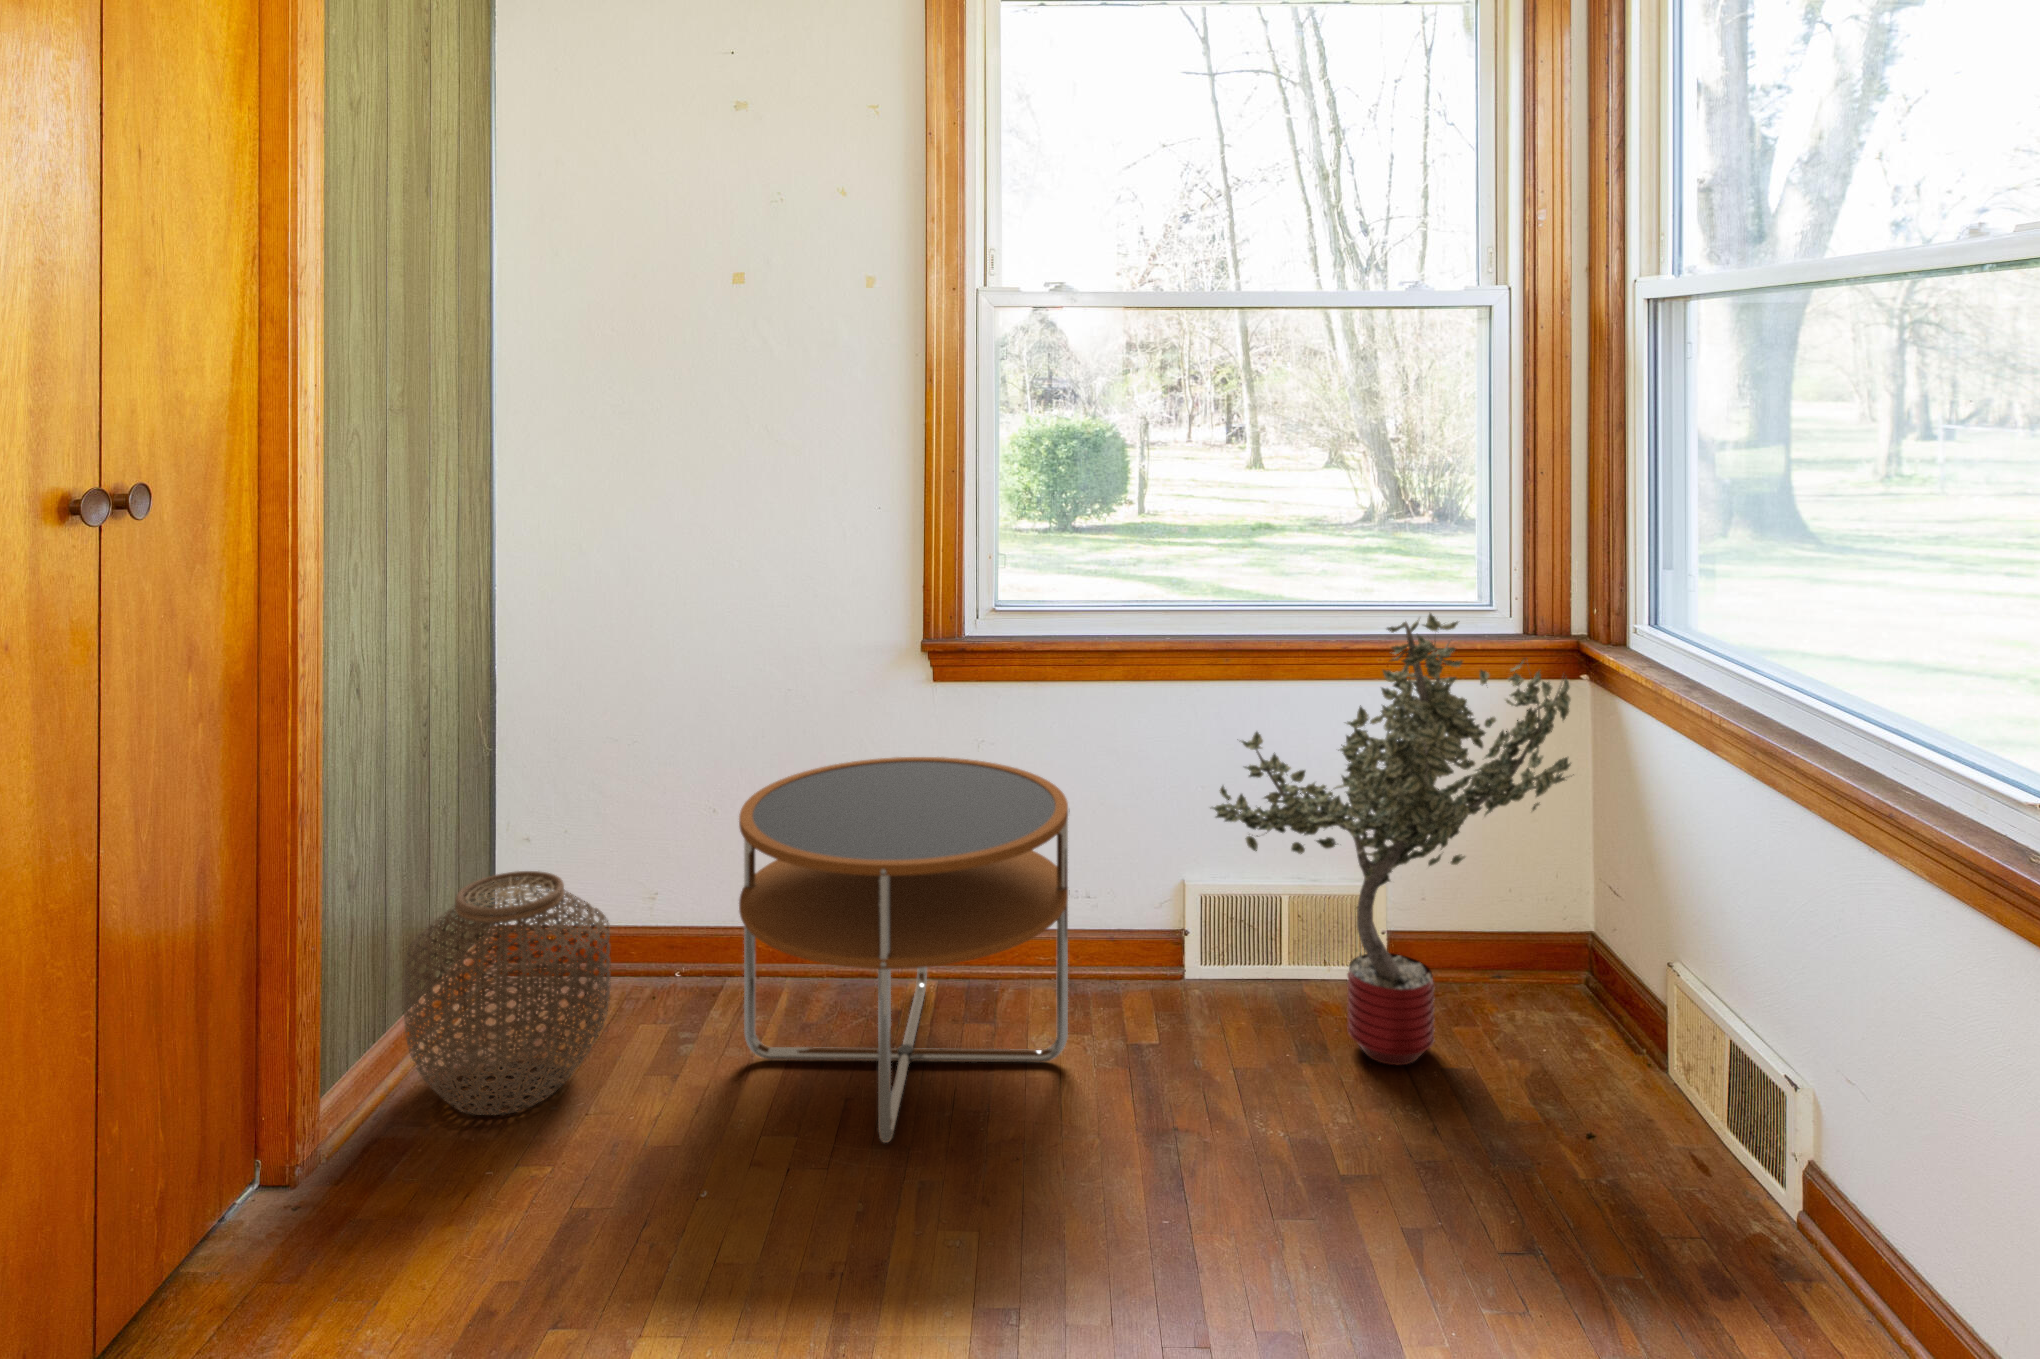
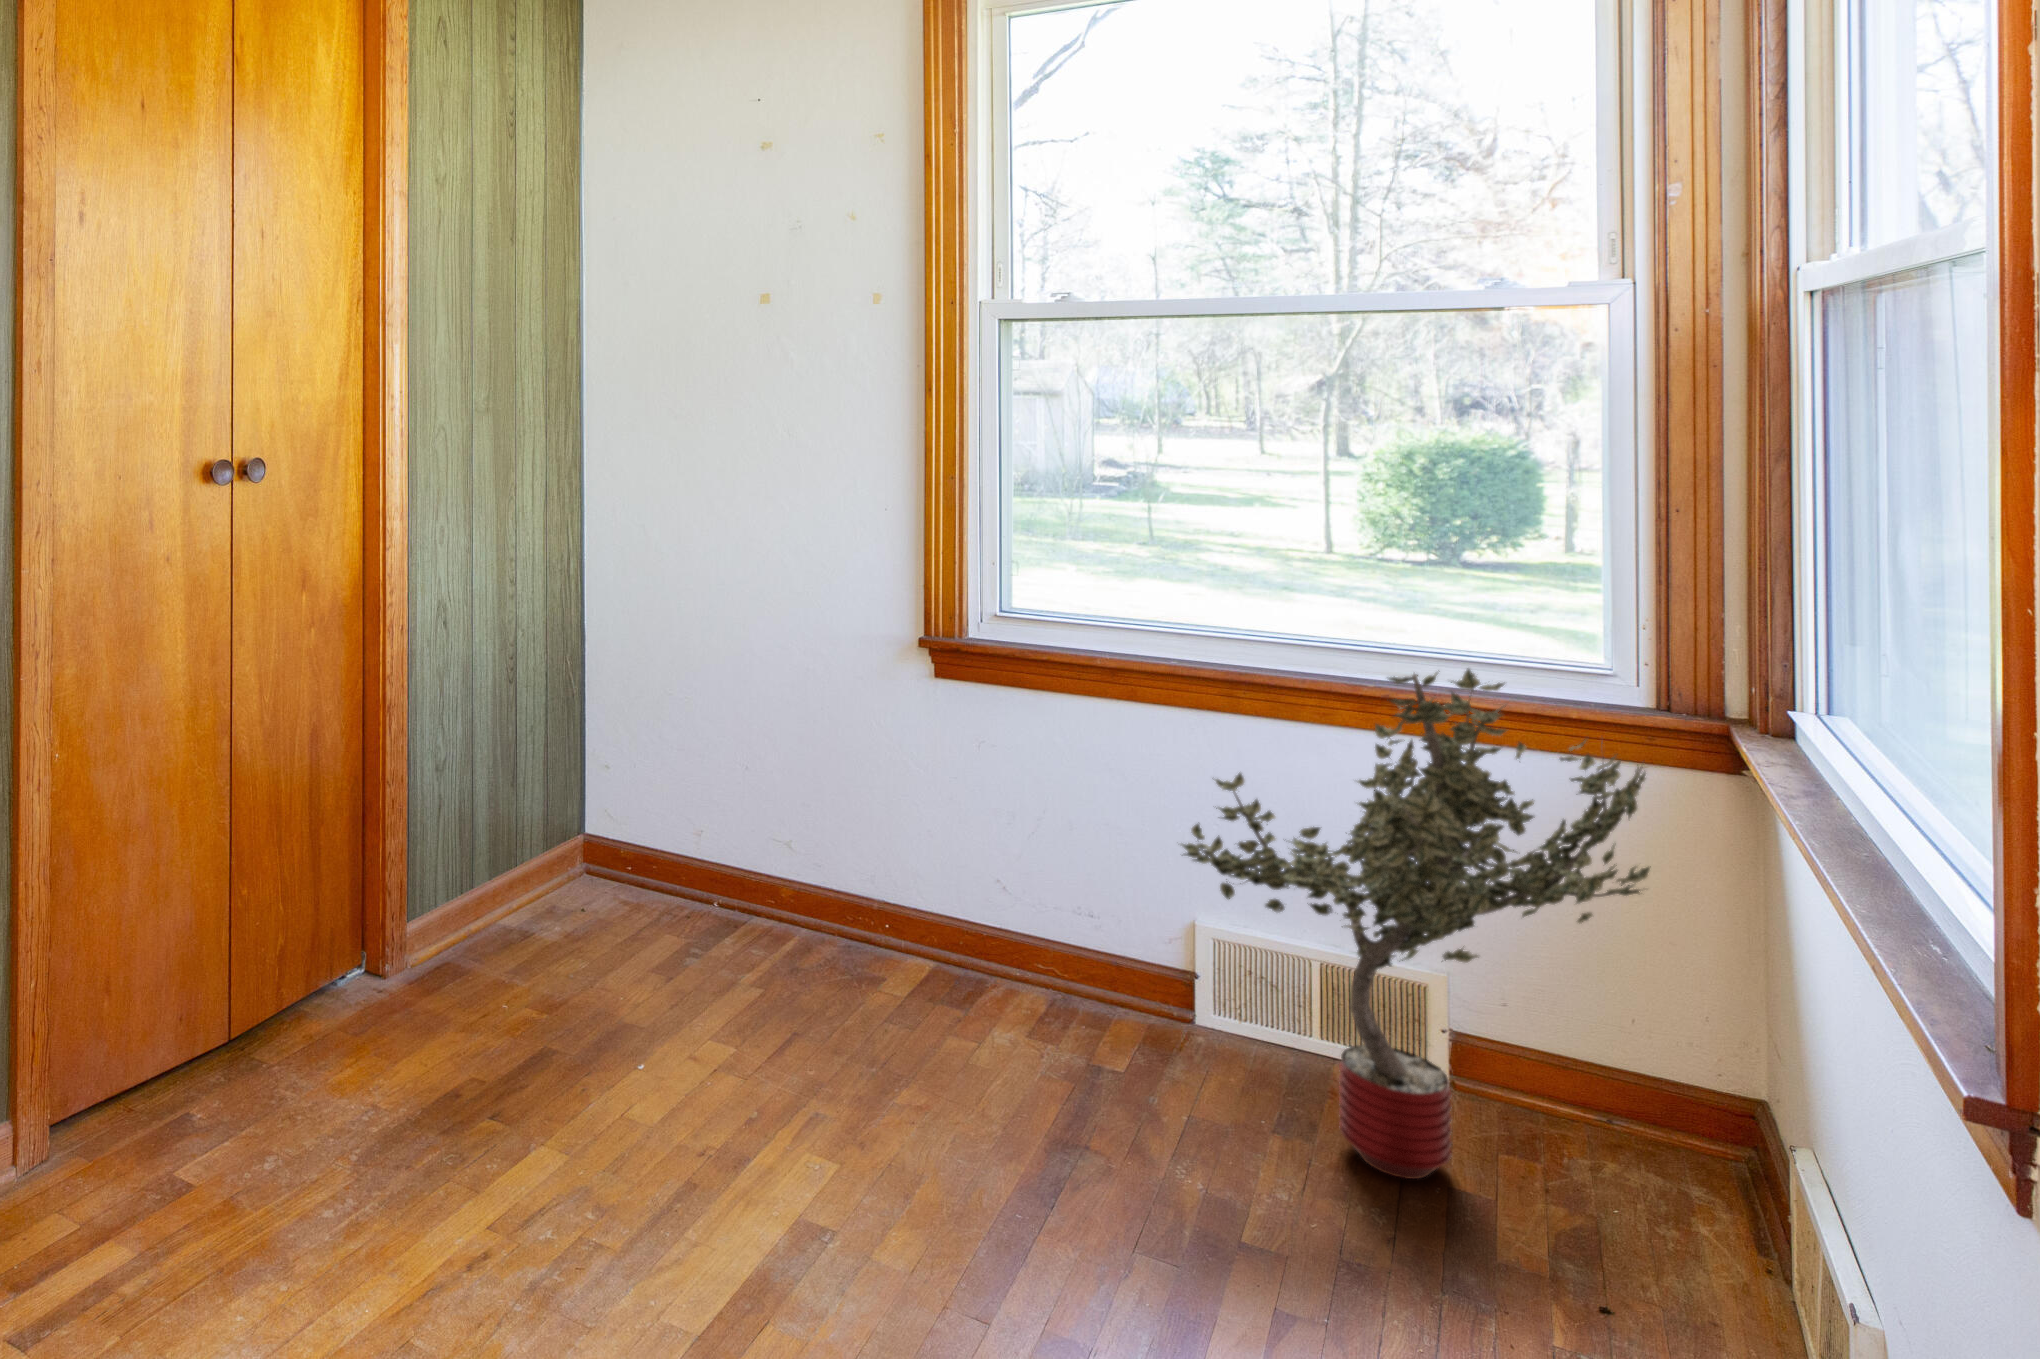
side table: present [739,757,1068,1143] -> none [714,741,1023,1078]
woven basket: present [404,871,610,1115] -> none [476,783,629,972]

